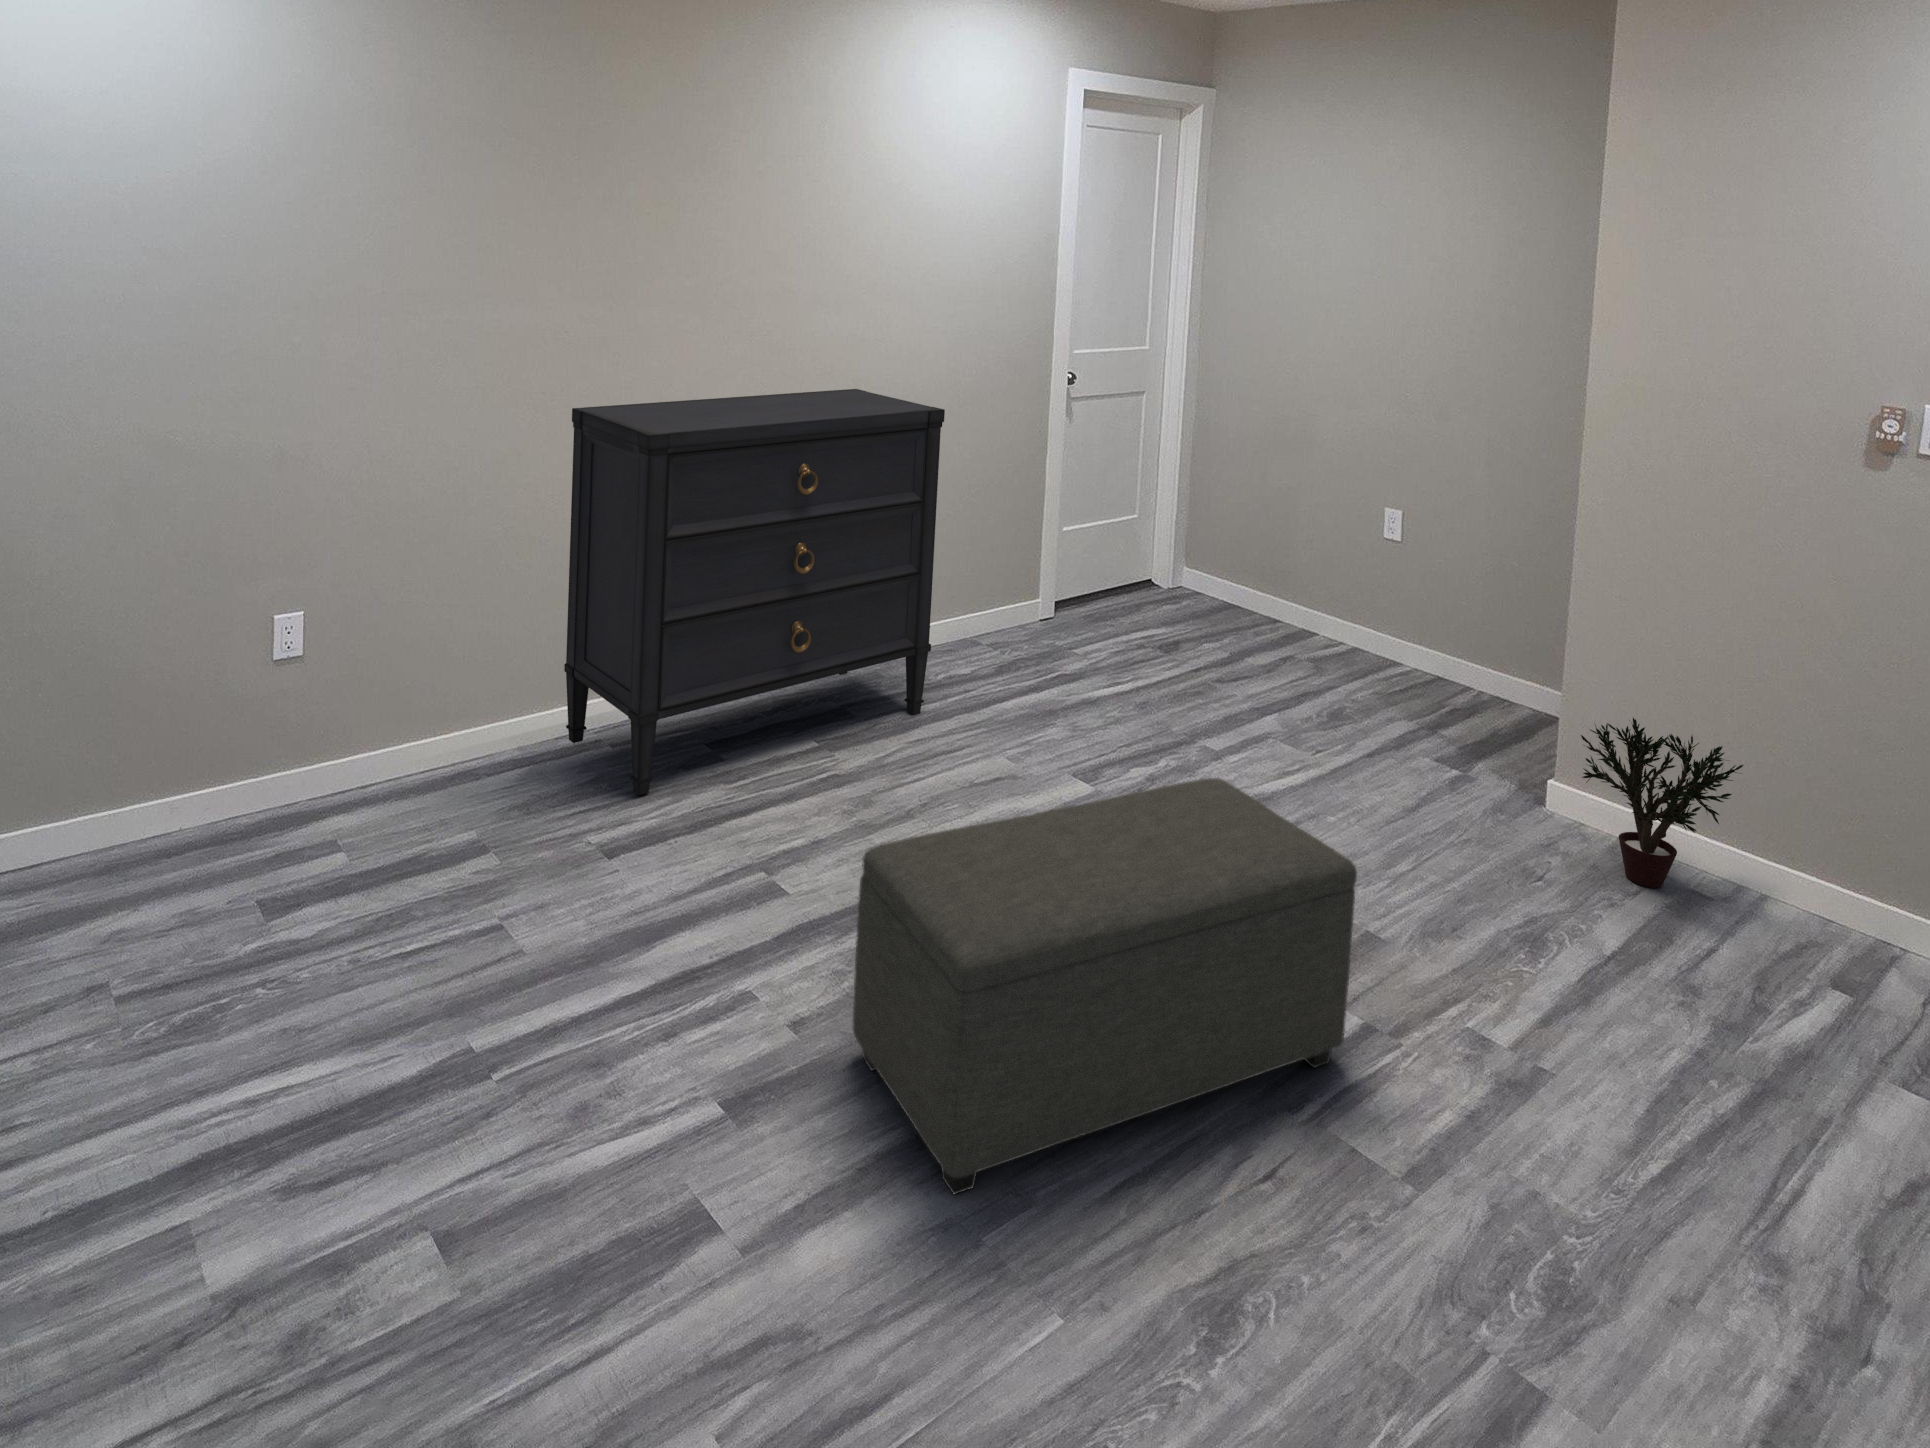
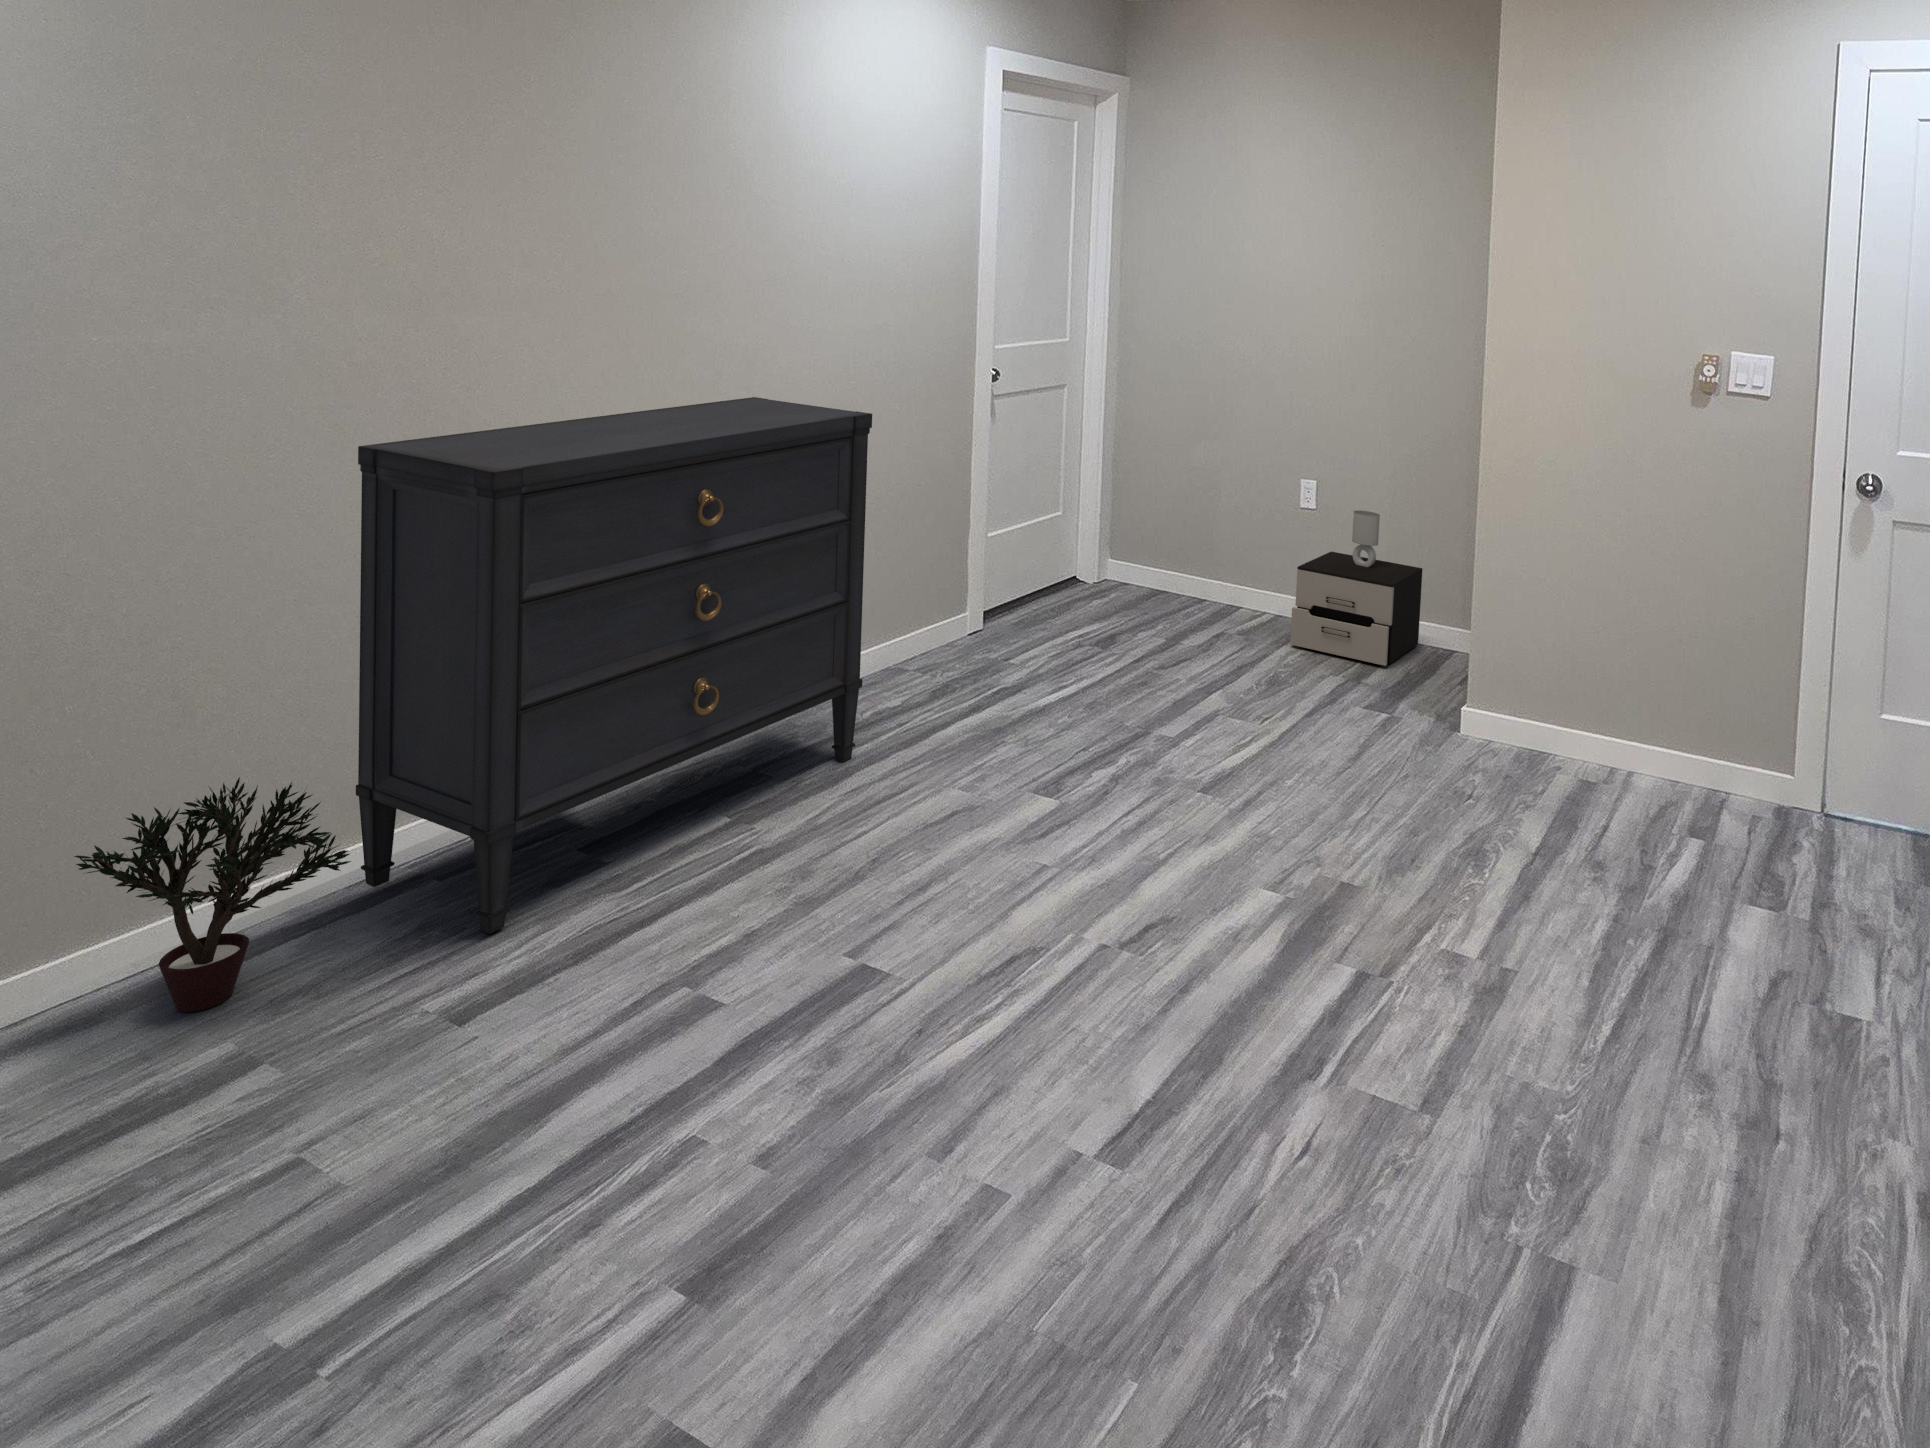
nightstand: none [1358,548,1517,719] -> present [1290,510,1423,666]
potted plant: present [1581,718,1743,888] -> present [74,777,351,1012]
ottoman: present [853,778,1357,1194] -> none [842,766,1358,1290]

